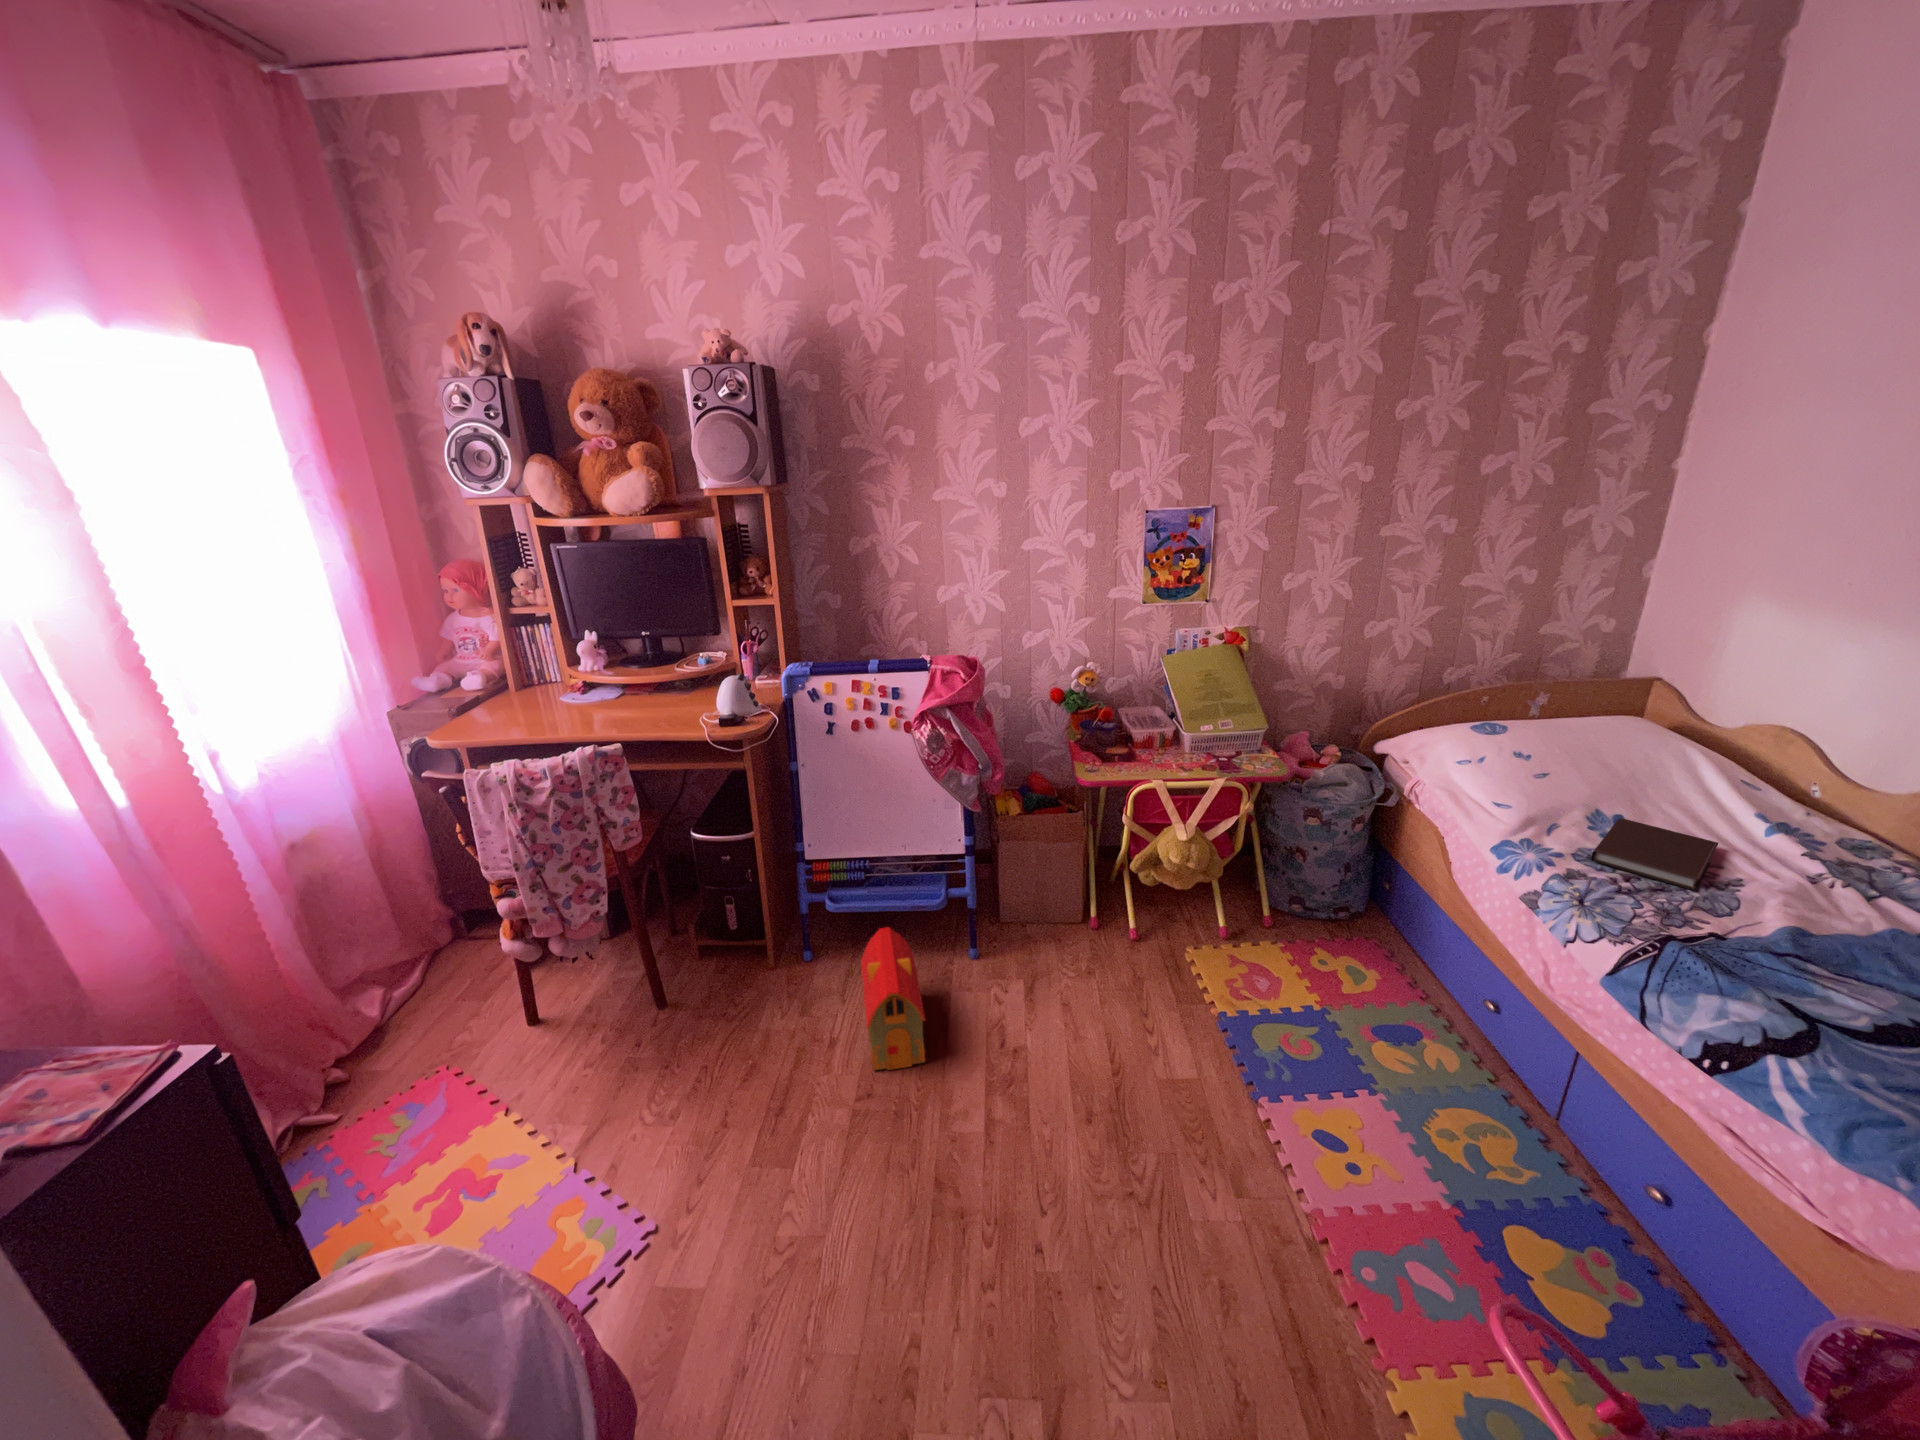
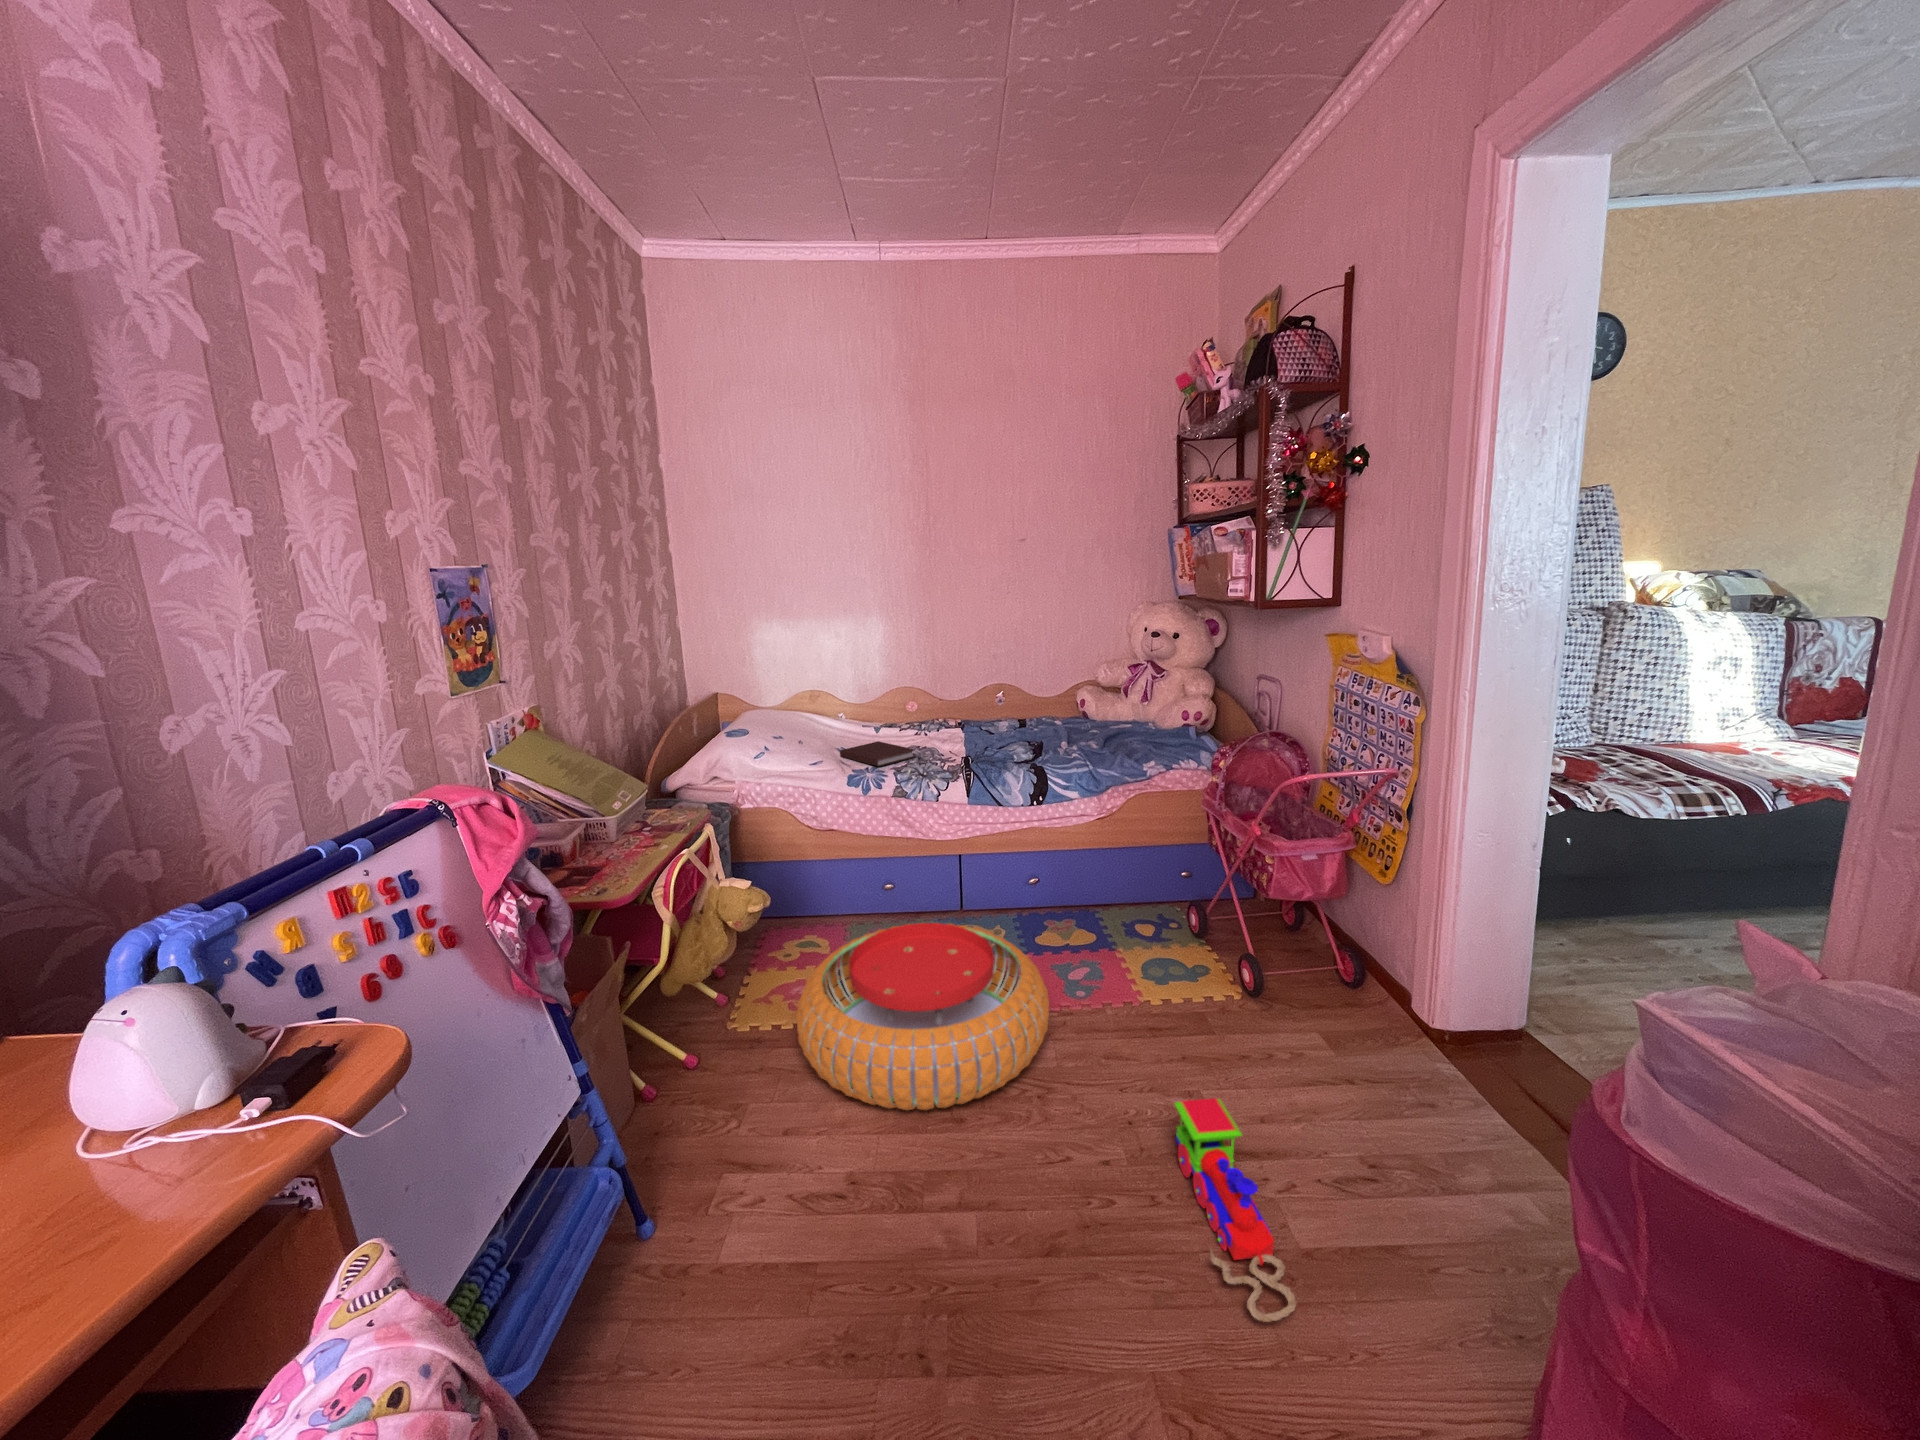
toy house: present [861,927,926,1070] -> none [693,1180,884,1386]
pouf: none [1066,949,1355,1186] -> present [796,923,1049,1110]
toy train: none [822,1257,1045,1365] -> present [1175,1098,1297,1322]

